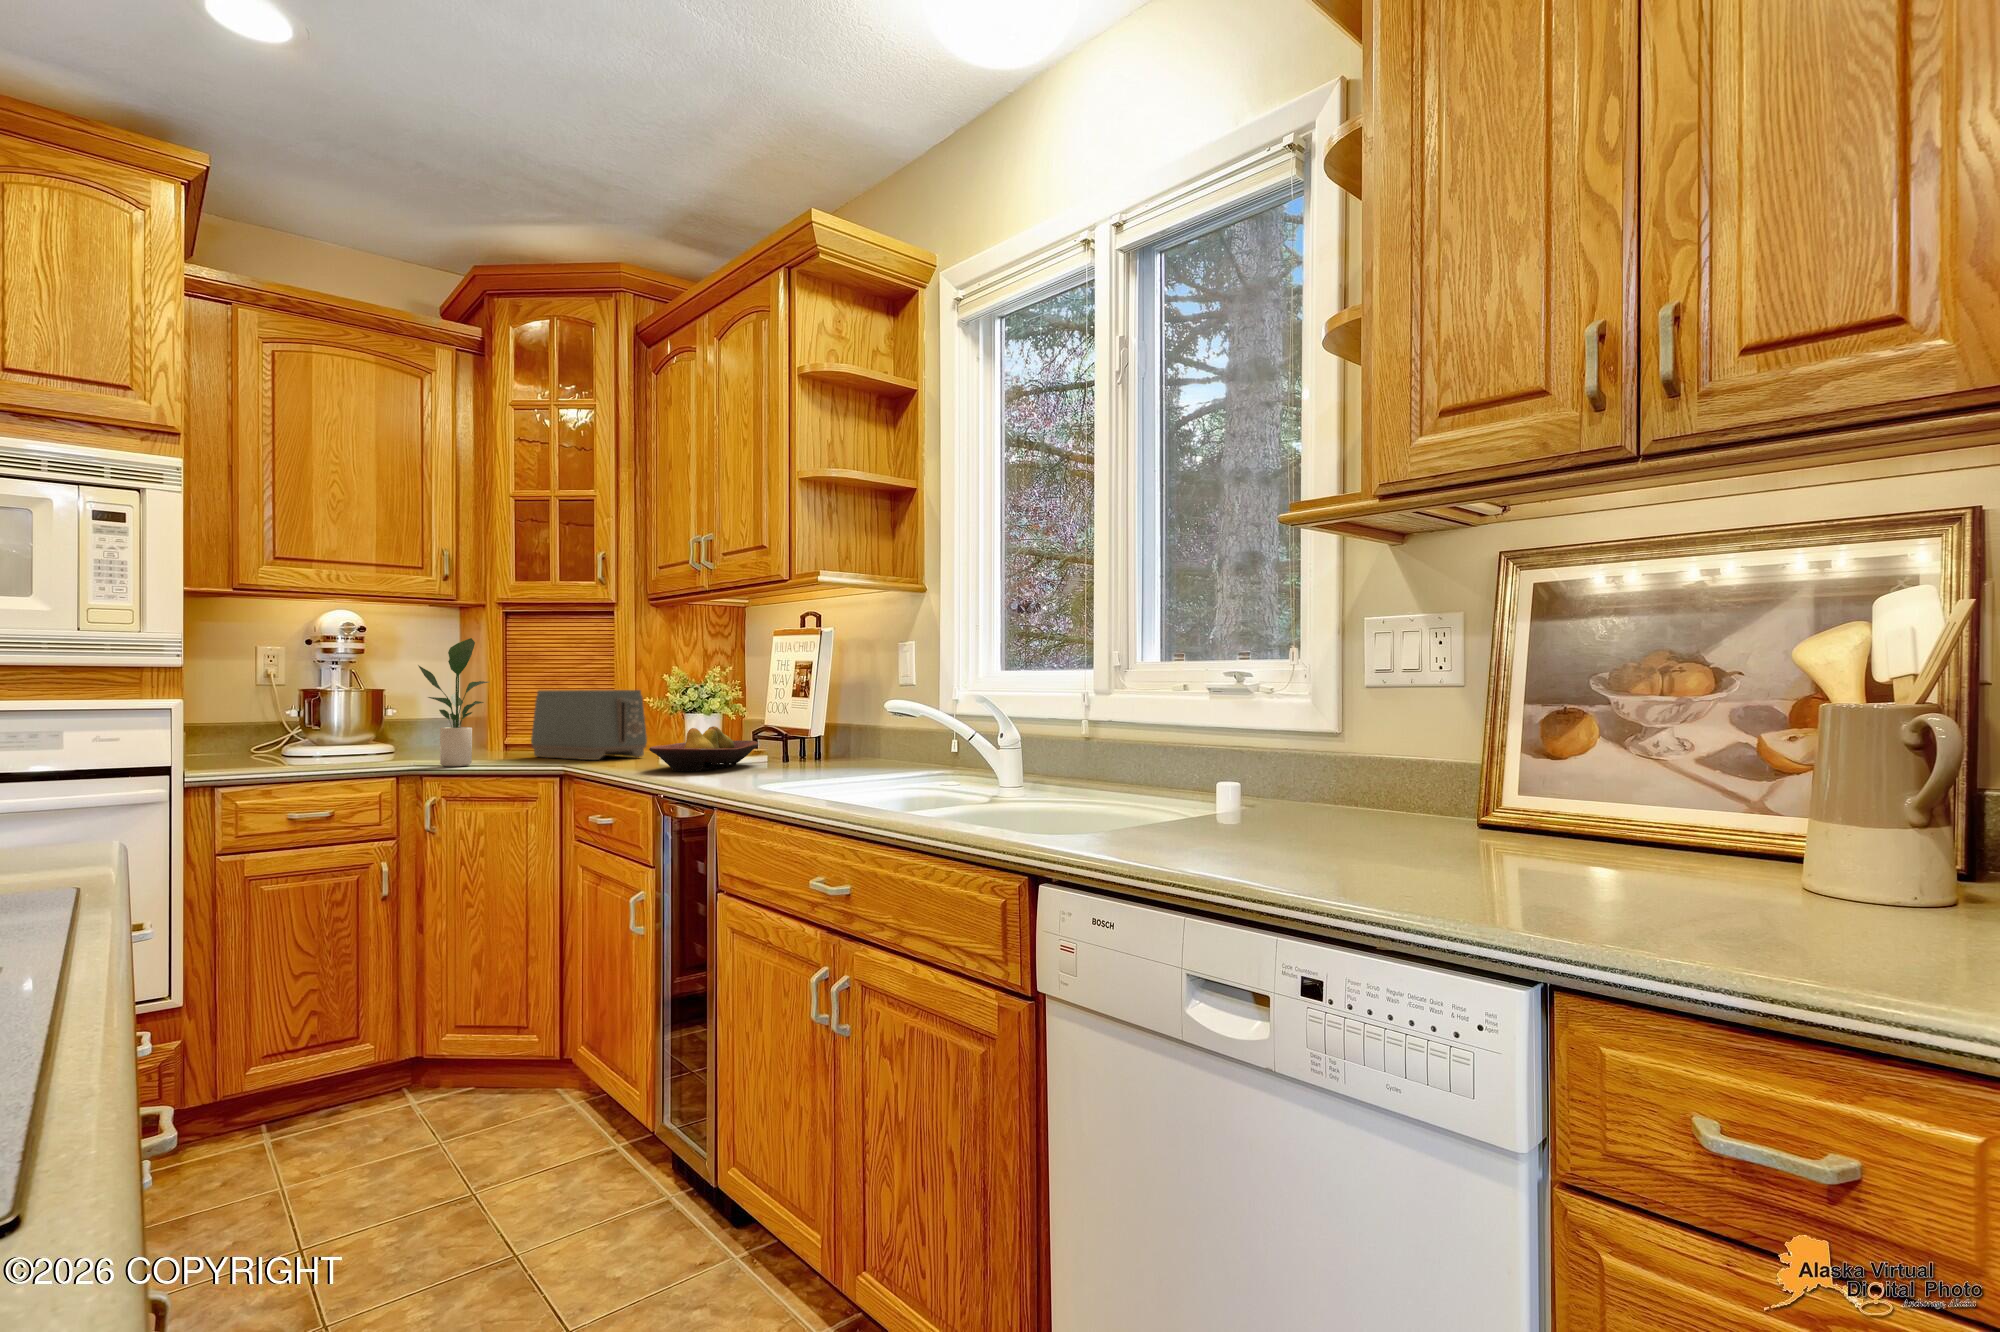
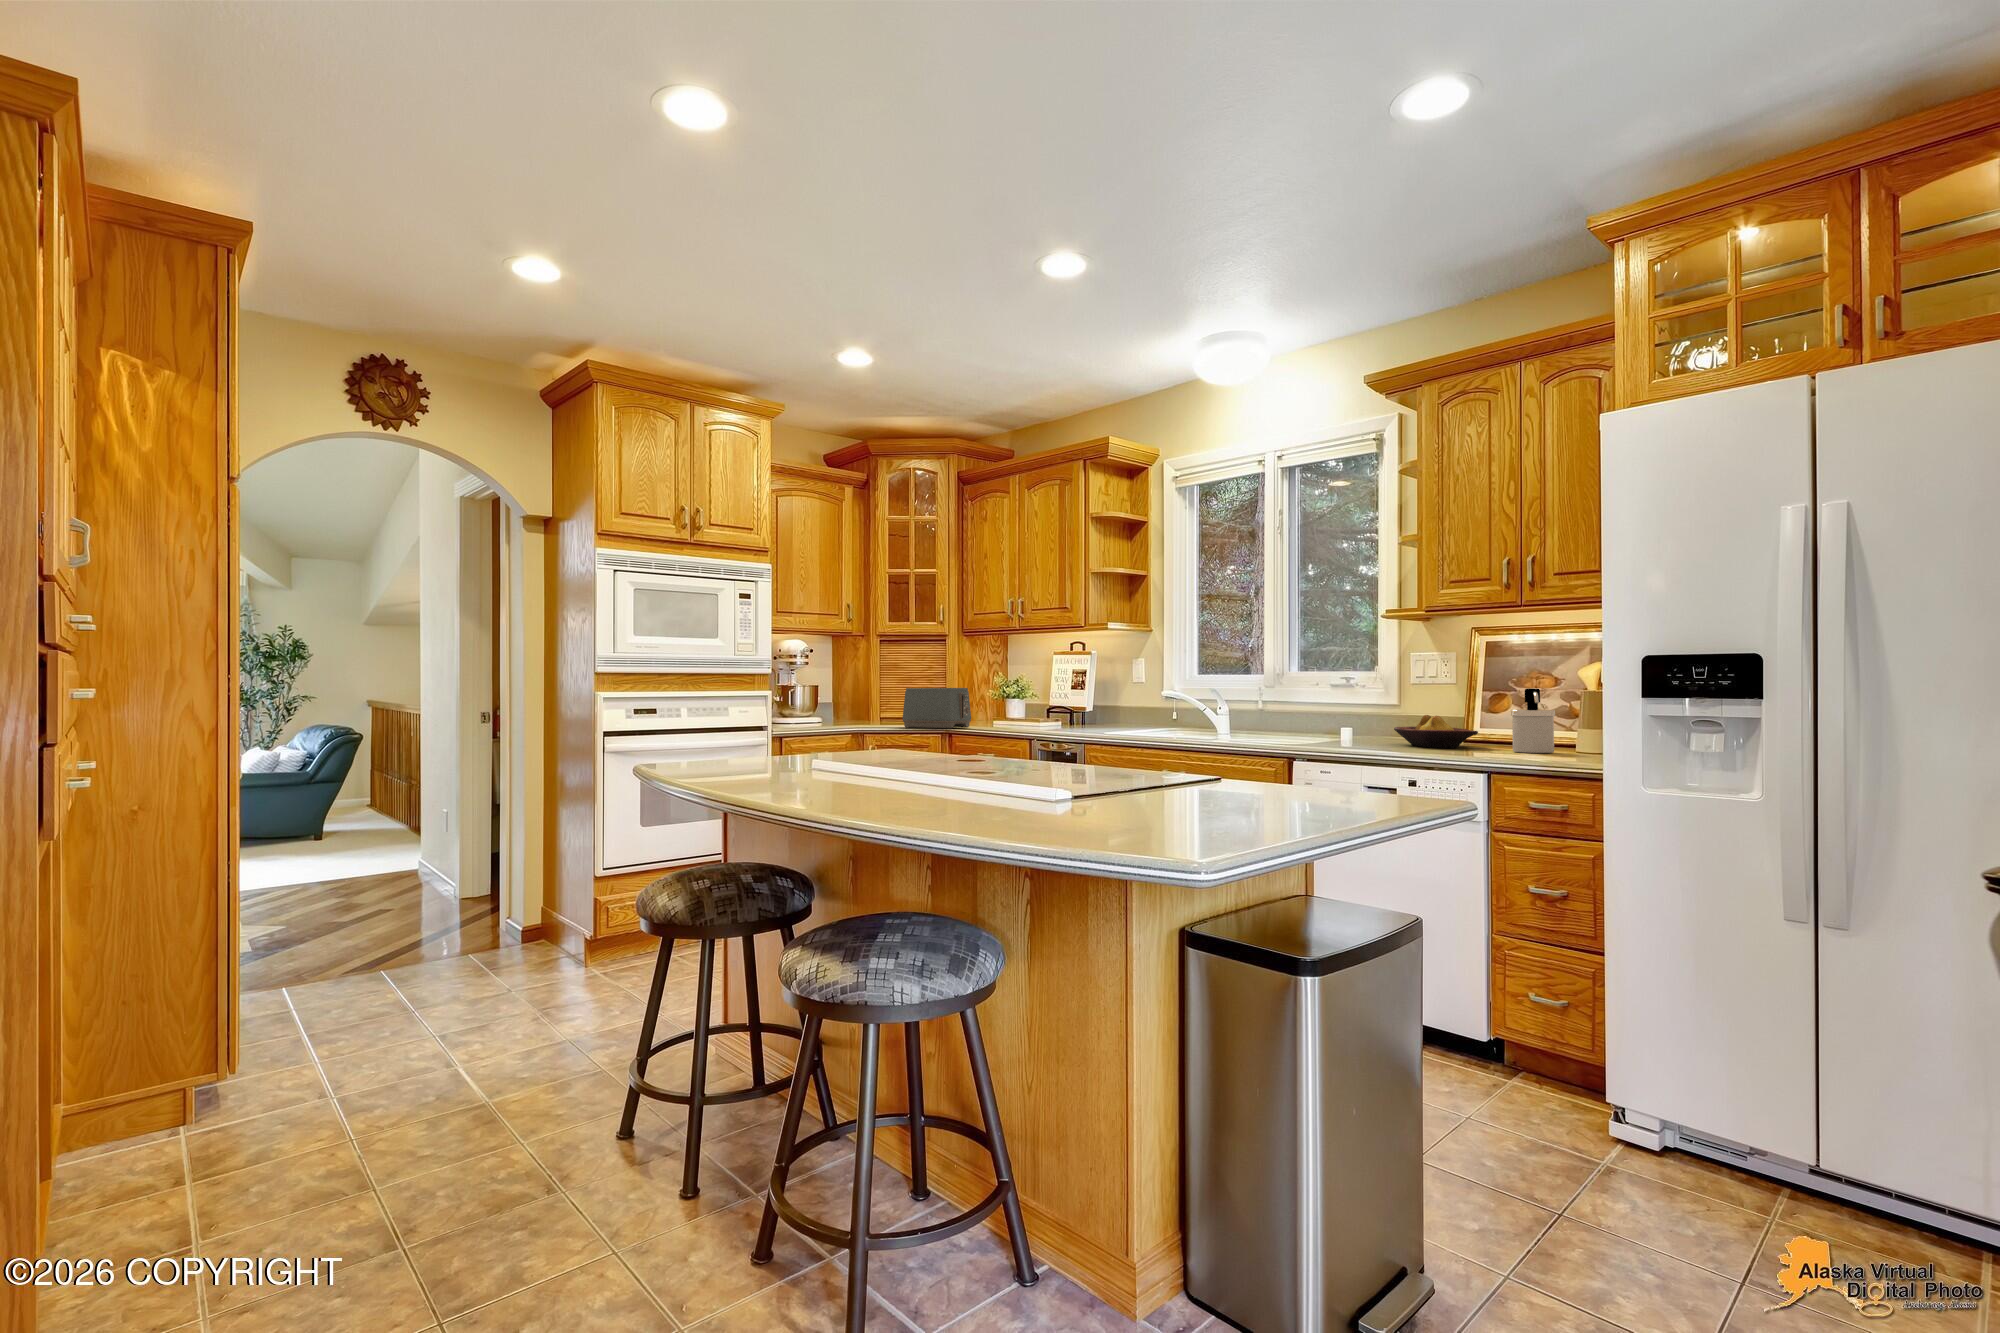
potted plant: present [418,638,488,766] -> none [869,658,905,730]
soap dispenser: none [1604,701,1741,897] -> present [1511,688,1555,753]
fruit bowl: present [649,726,758,771] -> present [1394,715,1478,748]

